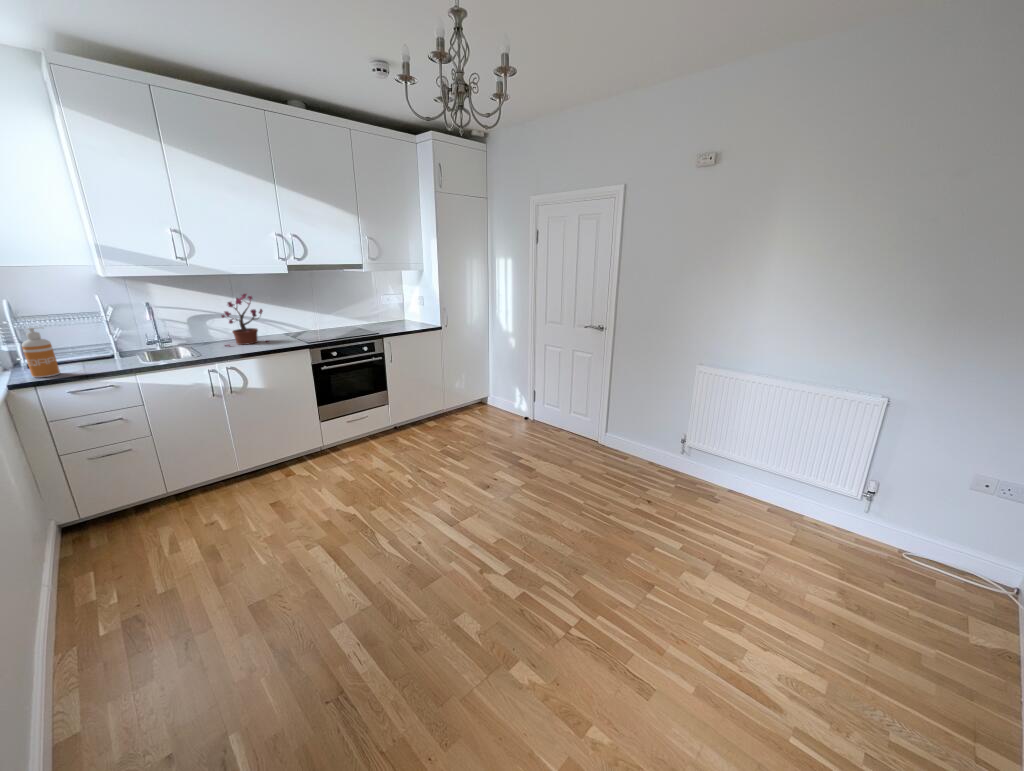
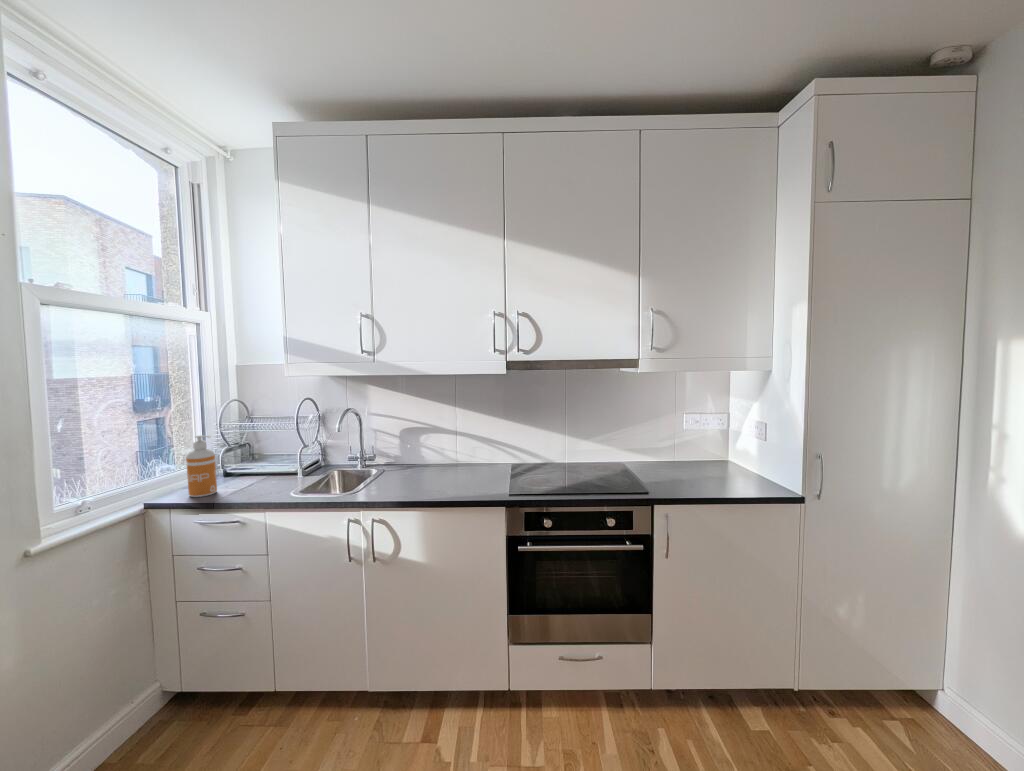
potted plant: present [222,294,263,346] -> none [411,401,472,479]

